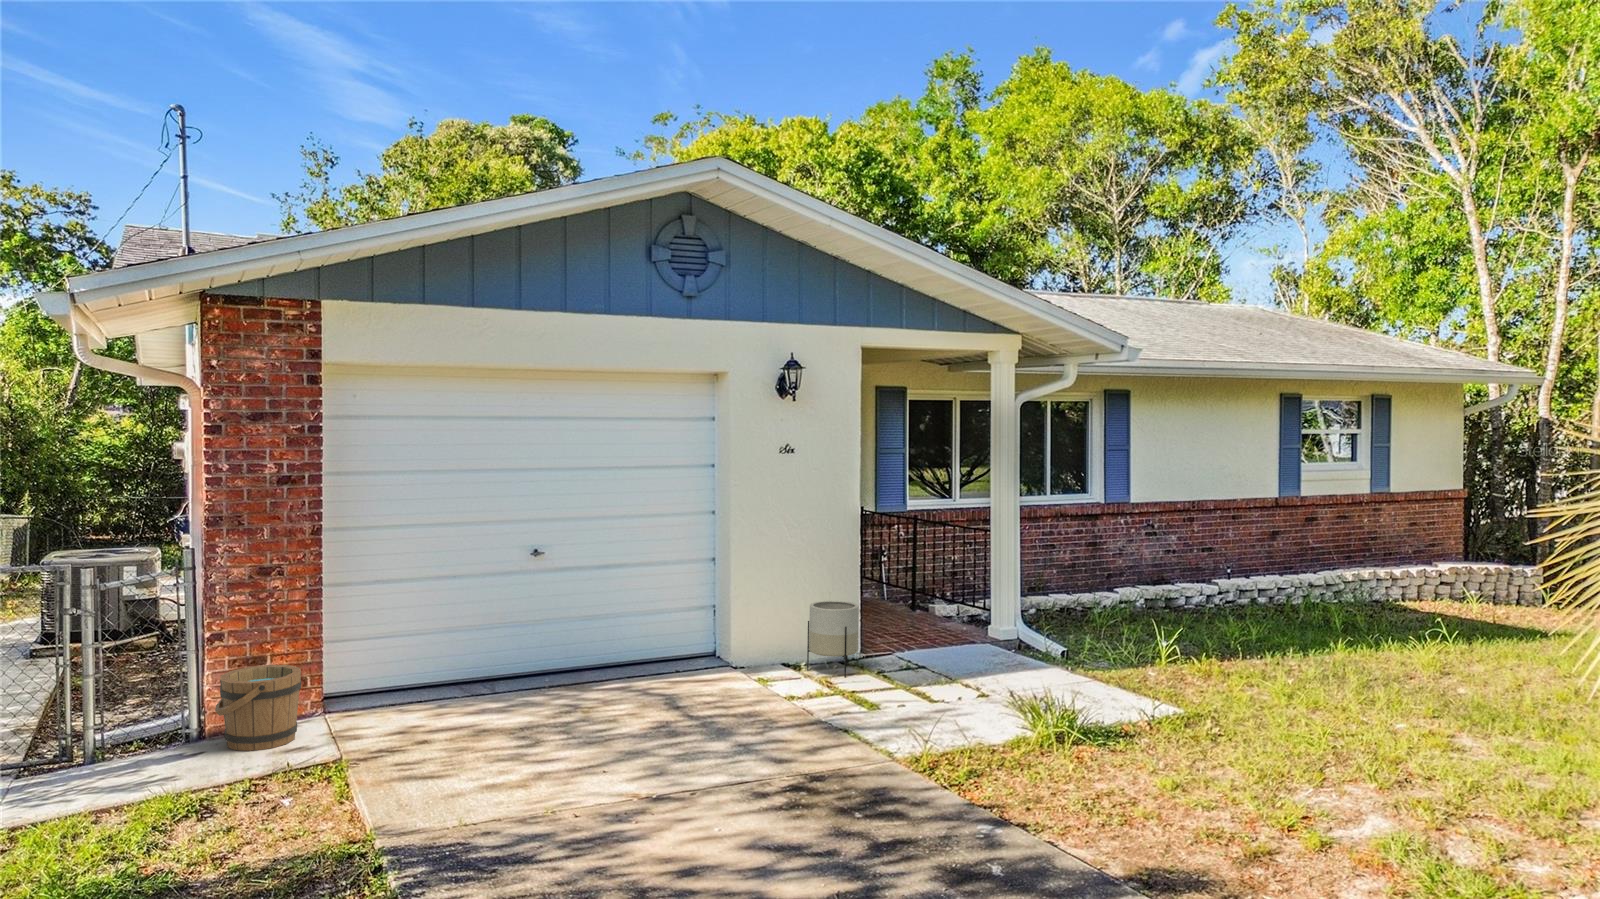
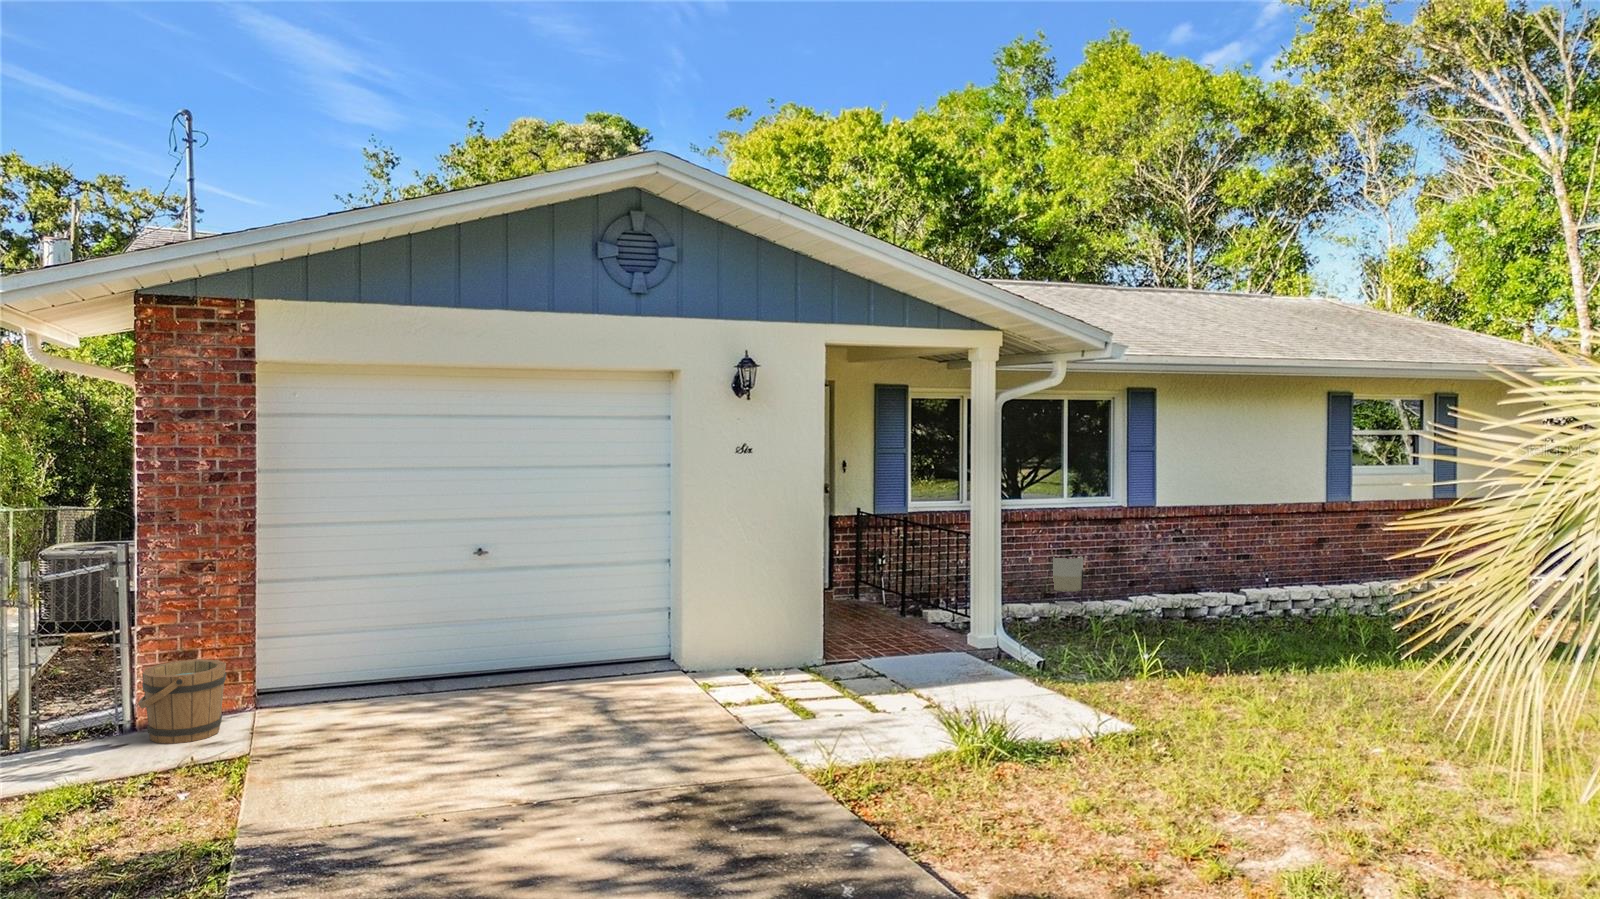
planter: present [807,601,859,677] -> present [1049,556,1083,605]

